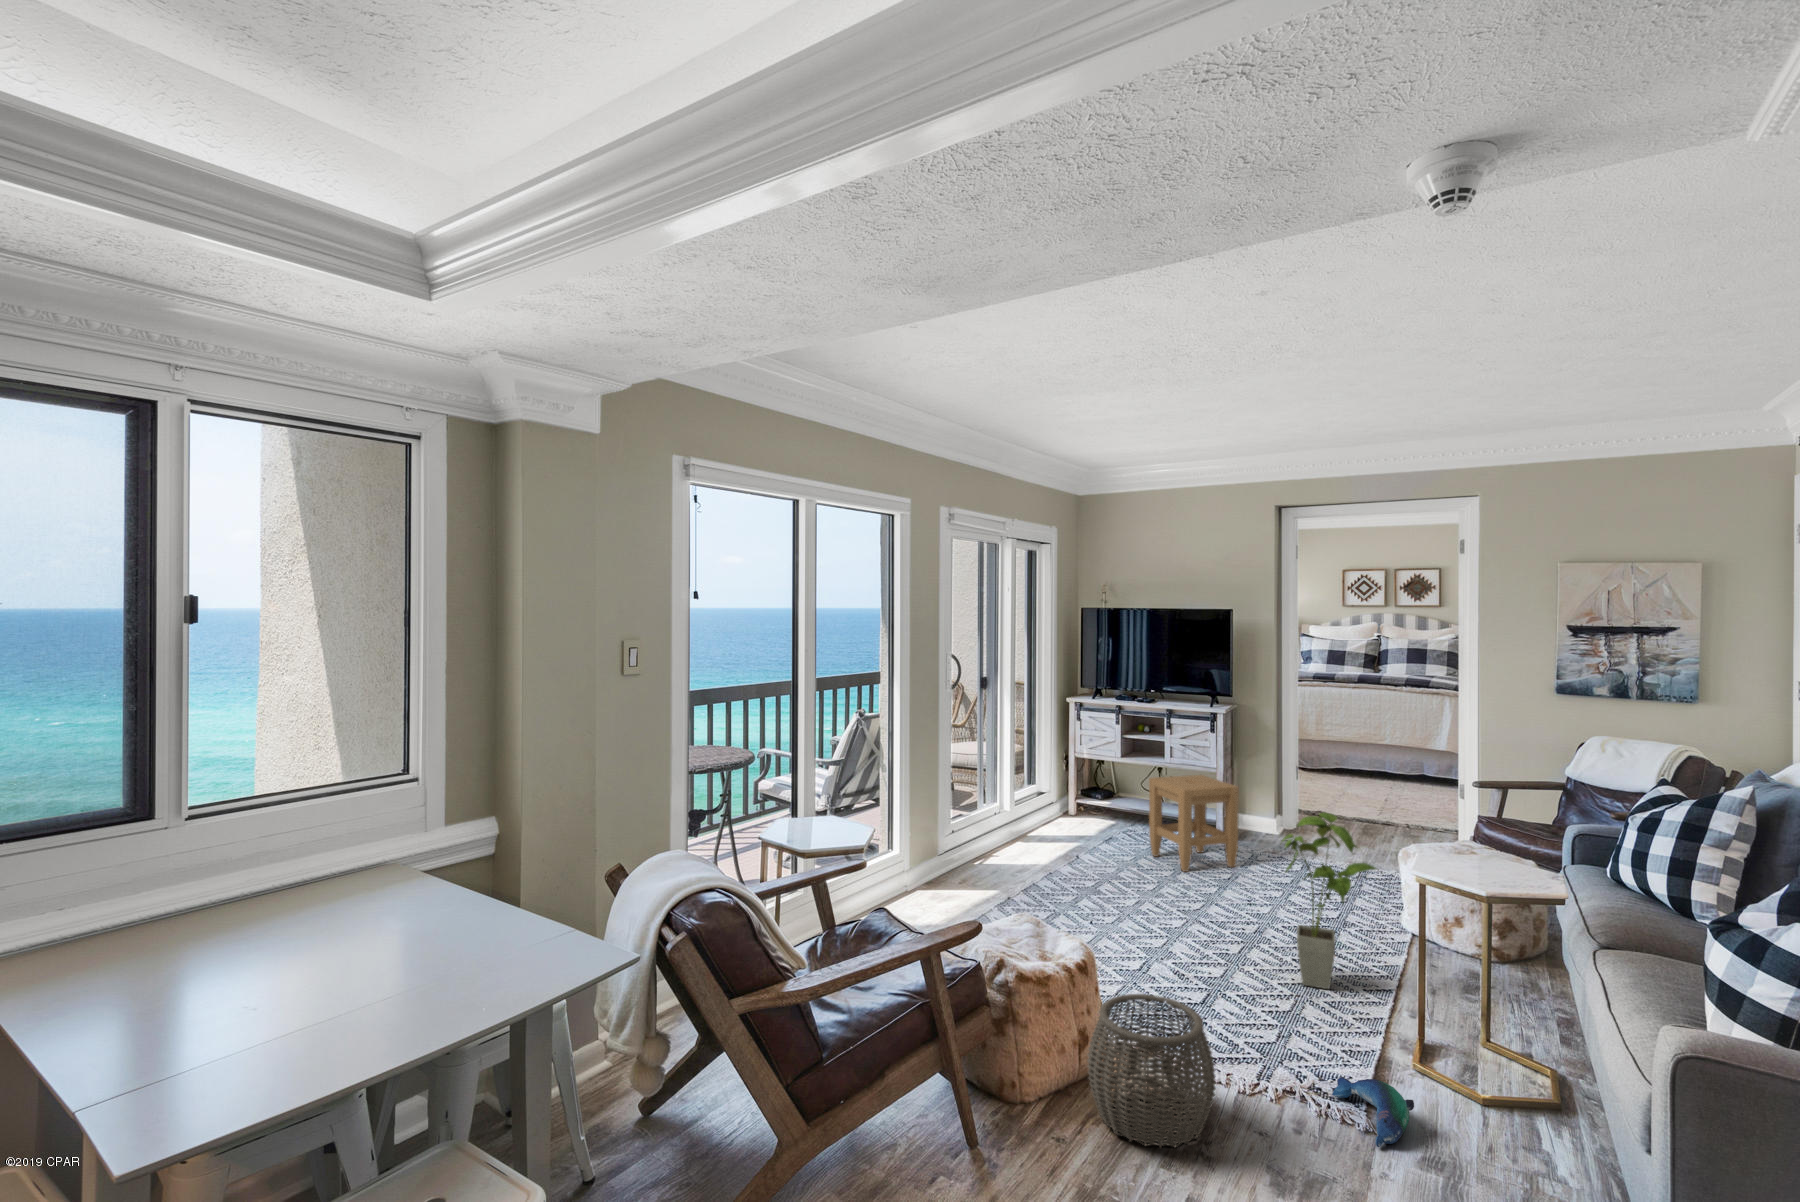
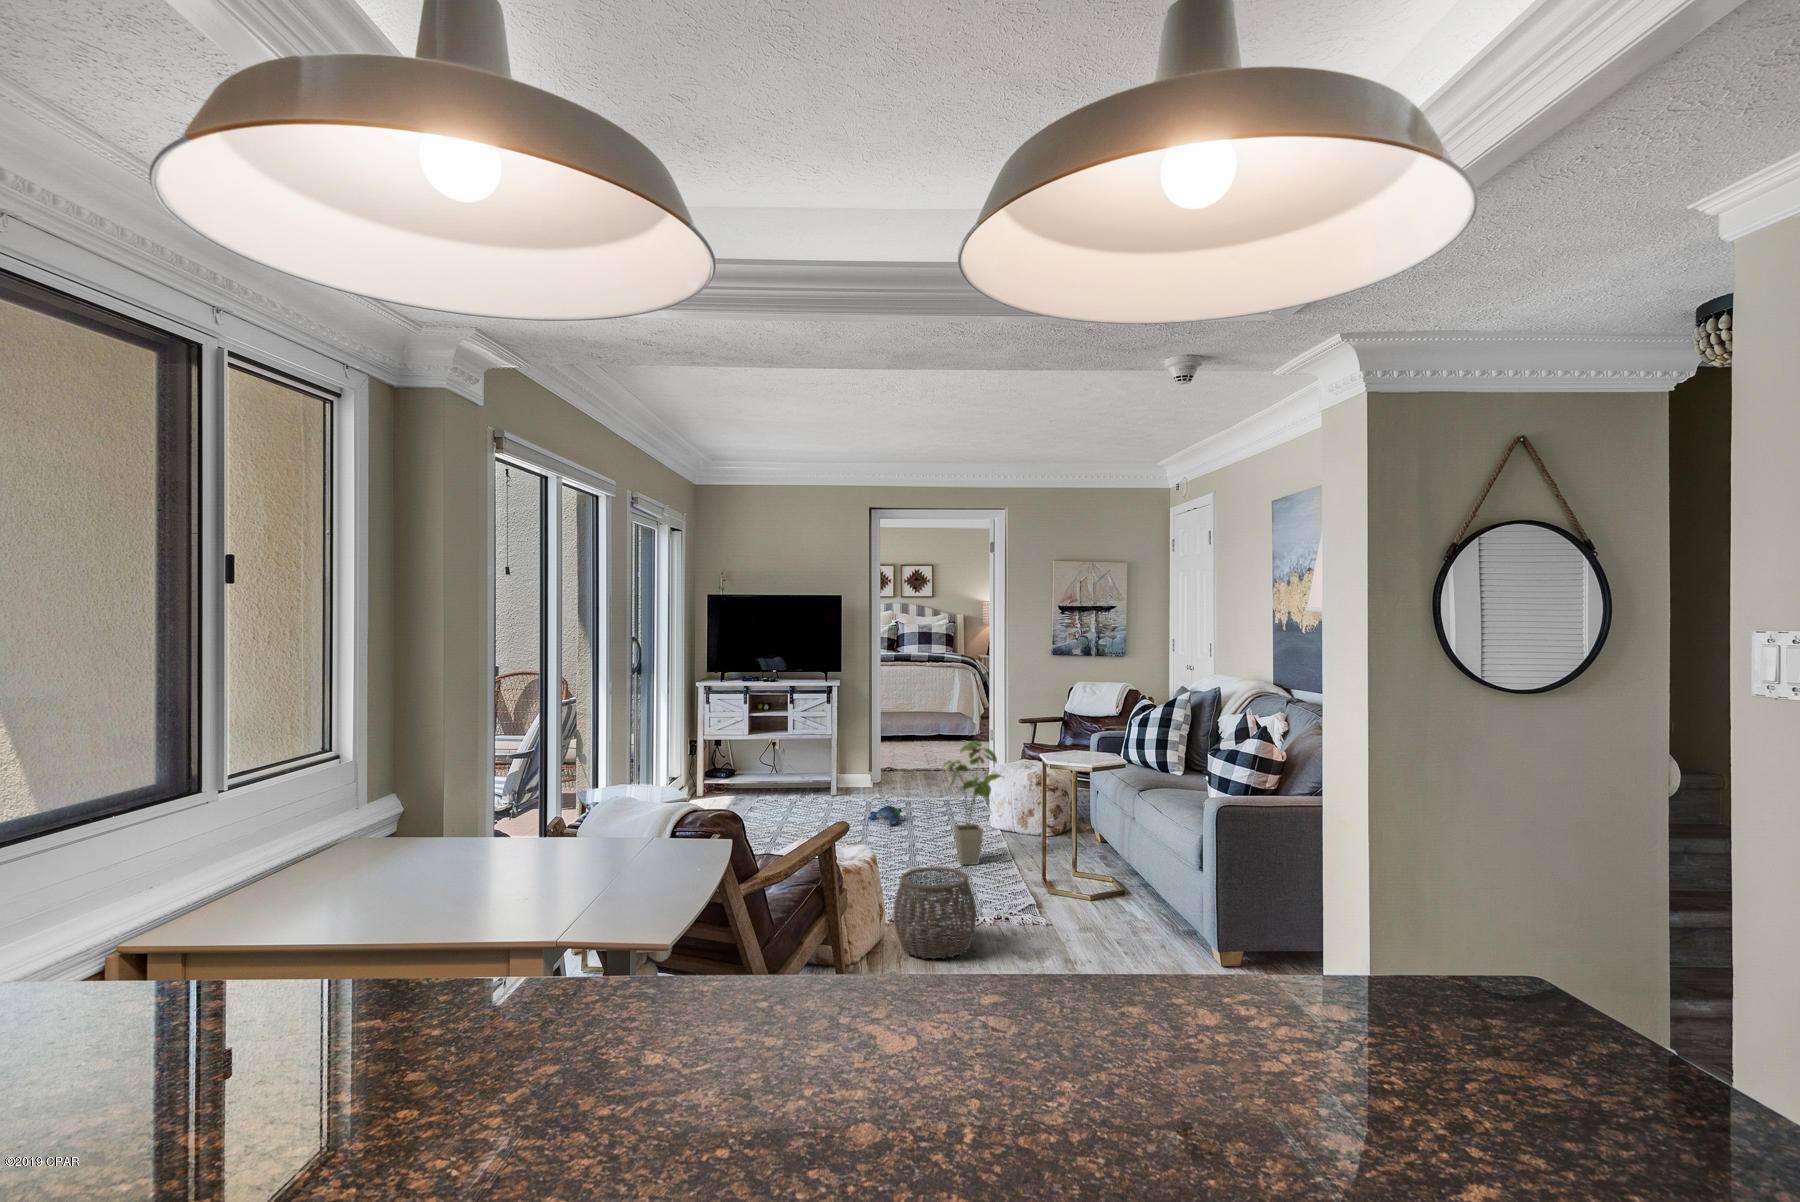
stool: present [1149,775,1239,872] -> none [791,739,863,817]
plush toy: present [1332,1078,1414,1147] -> present [869,806,902,826]

